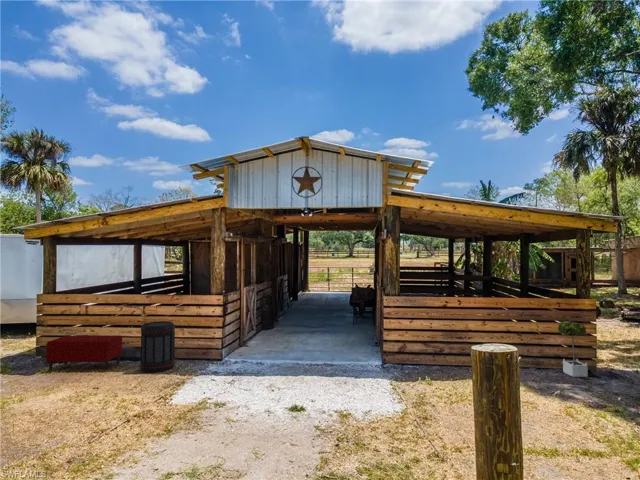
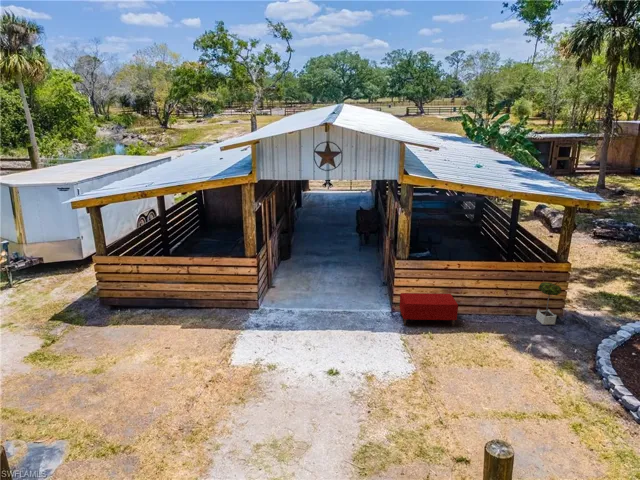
trash can: present [140,321,175,373] -> none [190,280,220,325]
bench: present [46,336,122,371] -> present [399,293,458,326]

